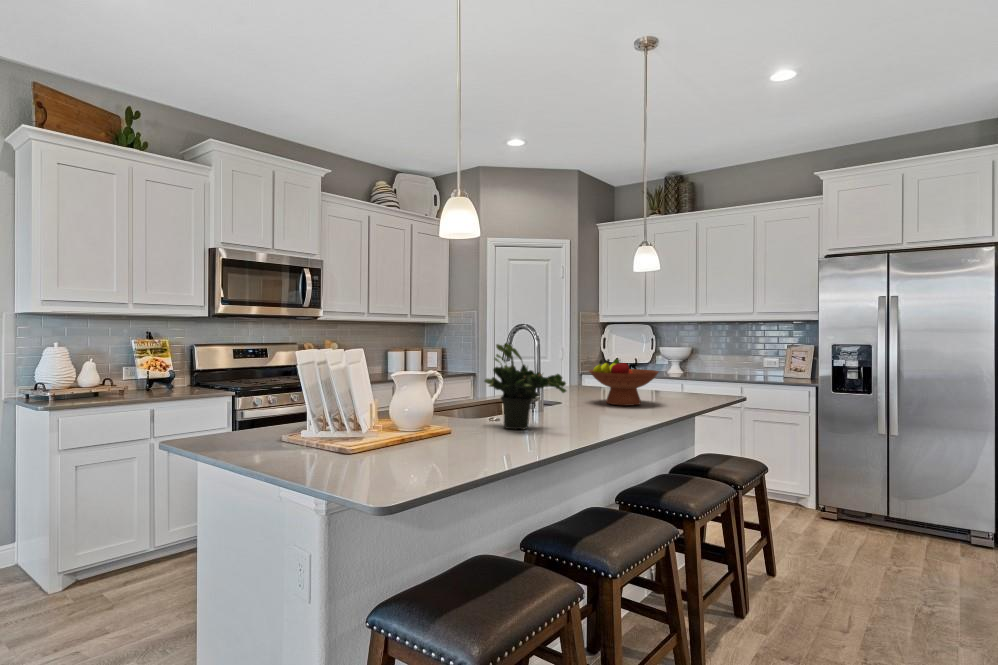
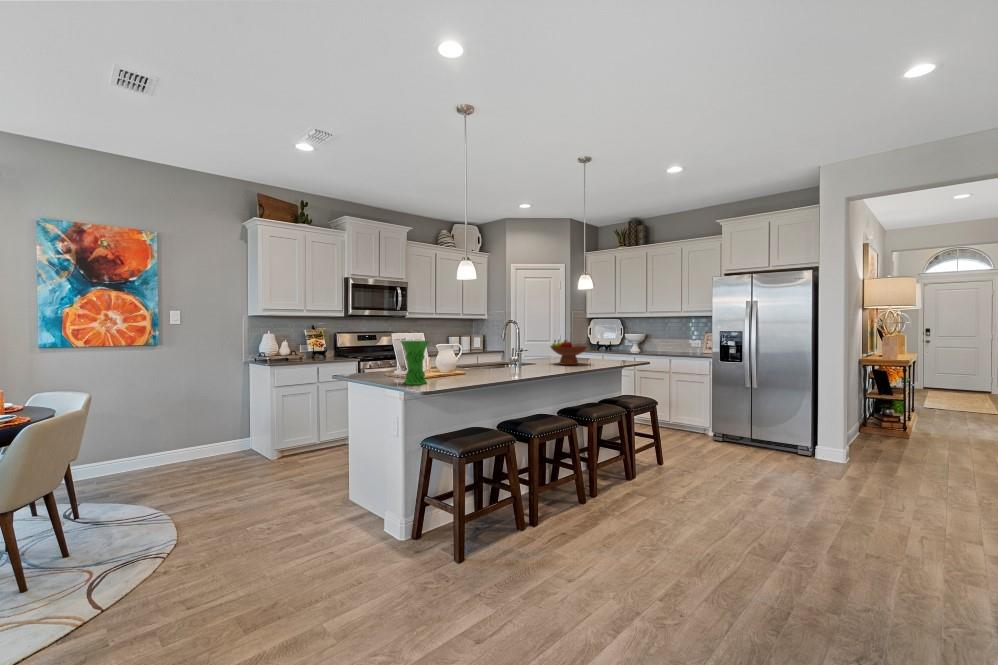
potted plant: present [484,343,566,429] -> none [483,331,524,373]
vase: none [315,367,387,476] -> present [401,340,430,385]

